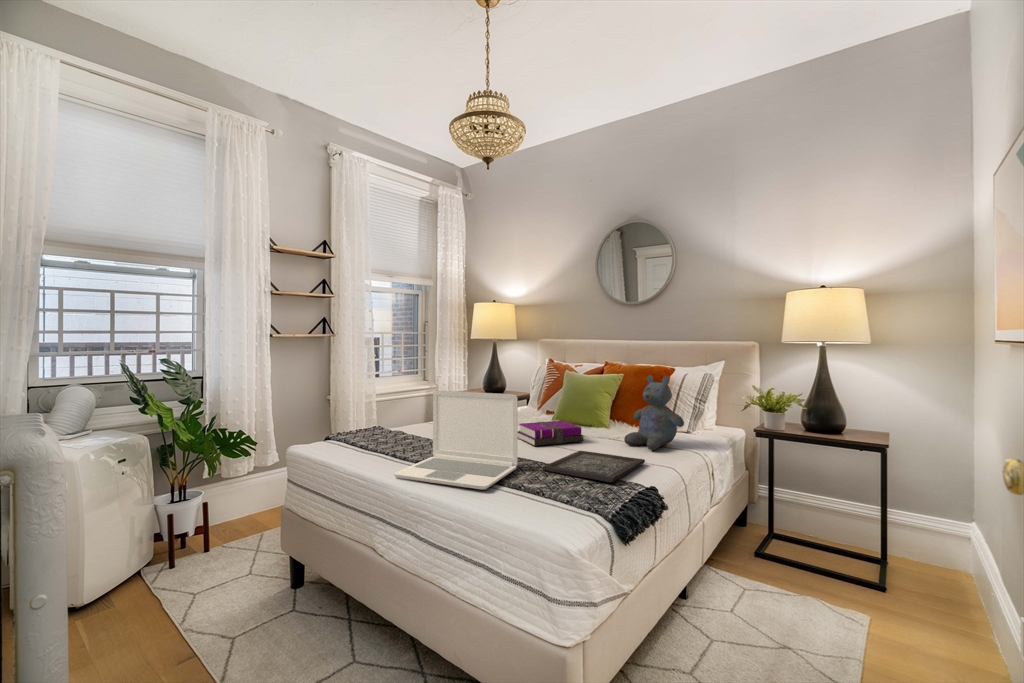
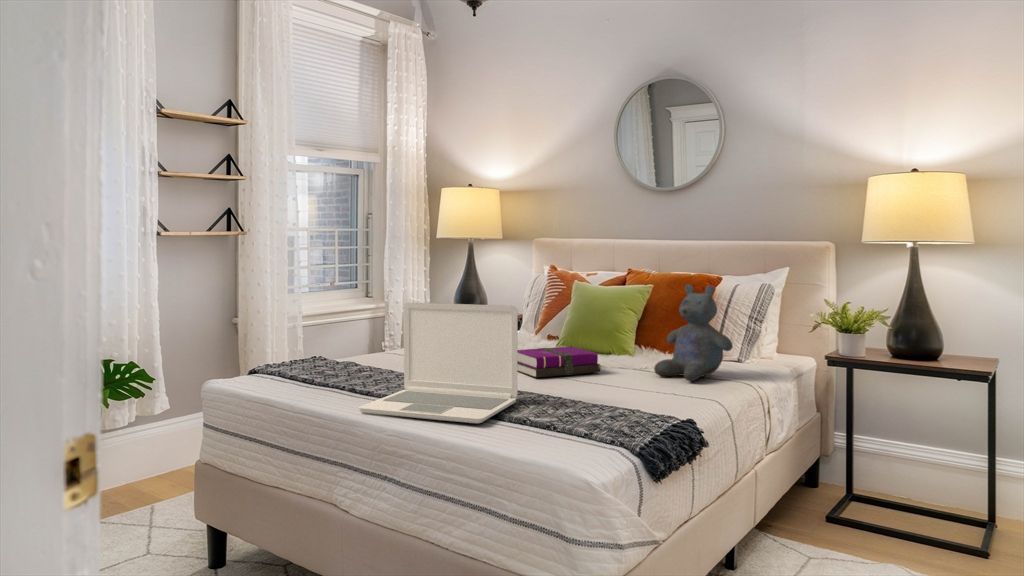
tray: present [543,451,645,482] -> none [550,382,681,415]

